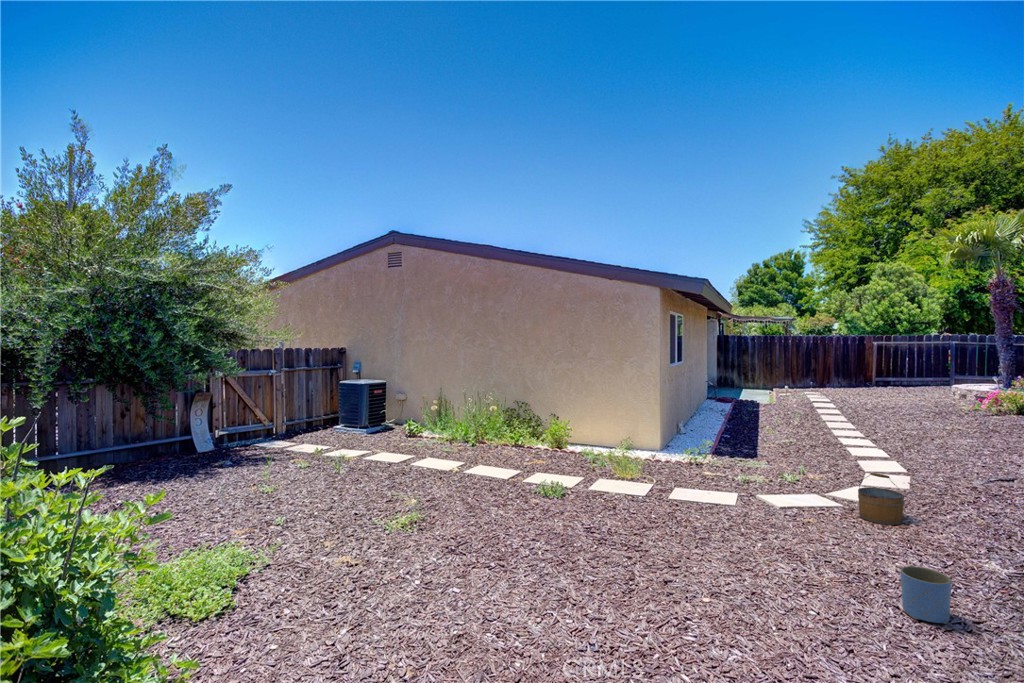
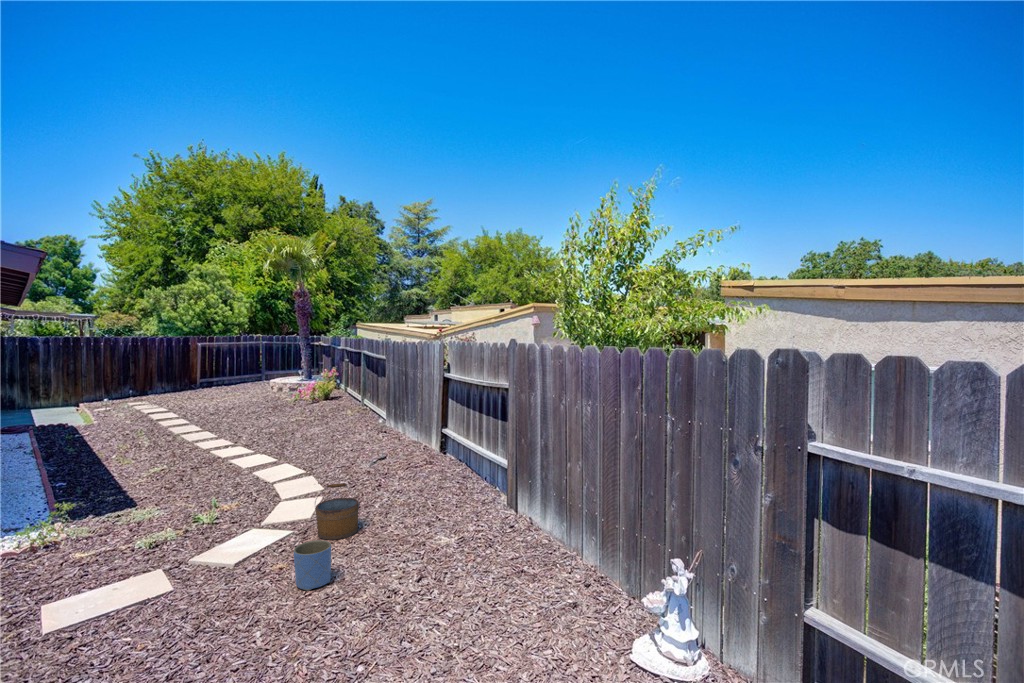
planter: present [900,566,951,624] -> present [293,540,331,591]

